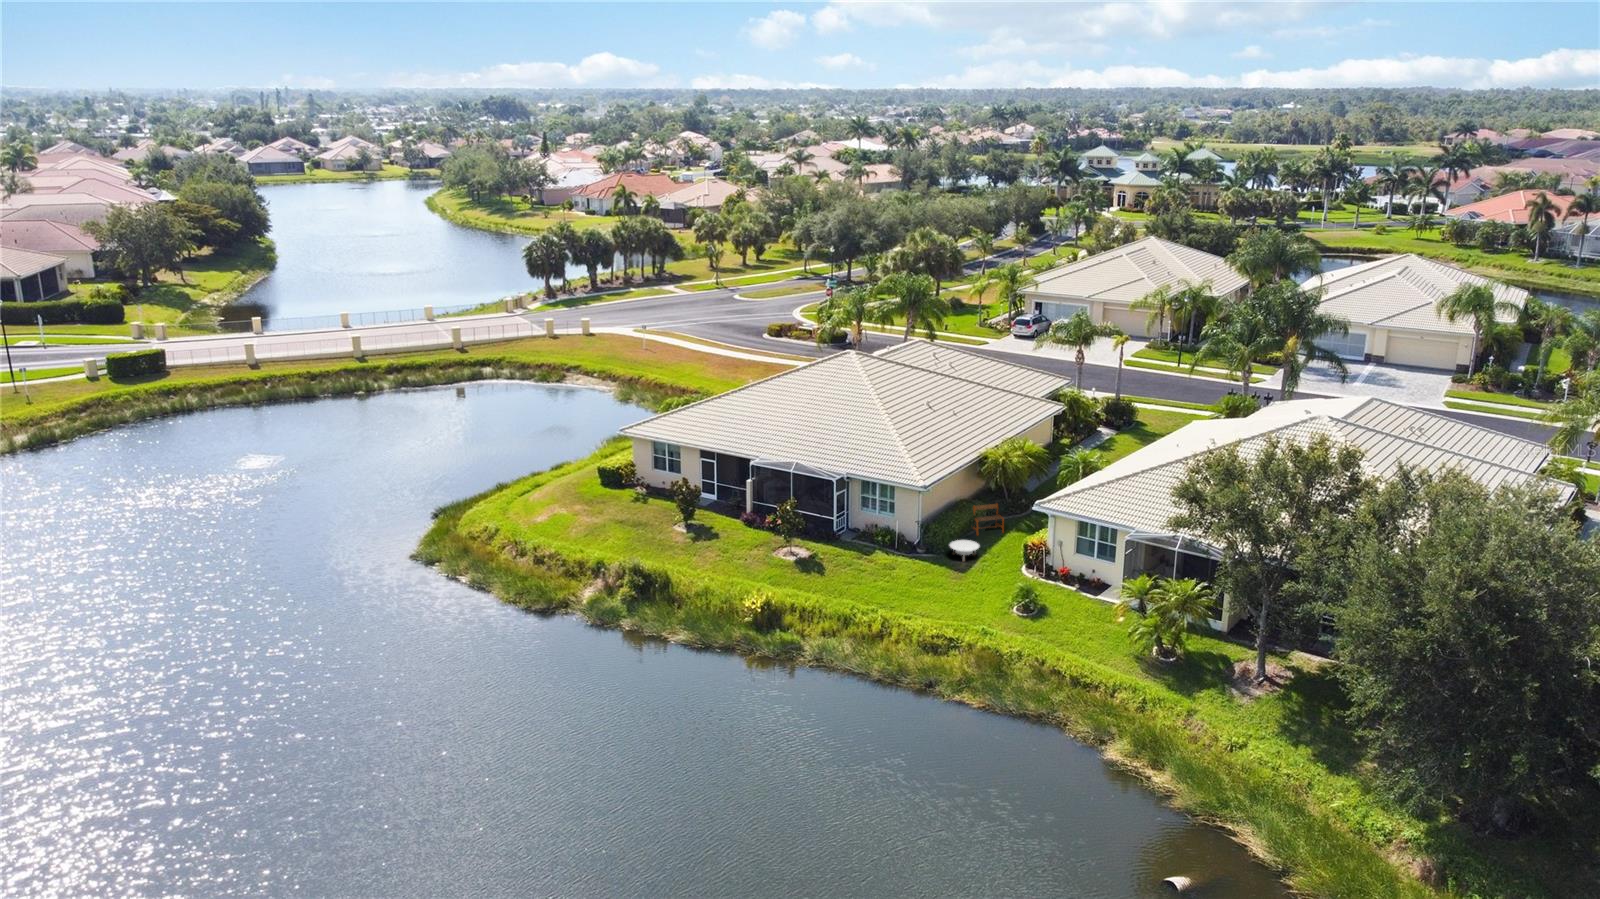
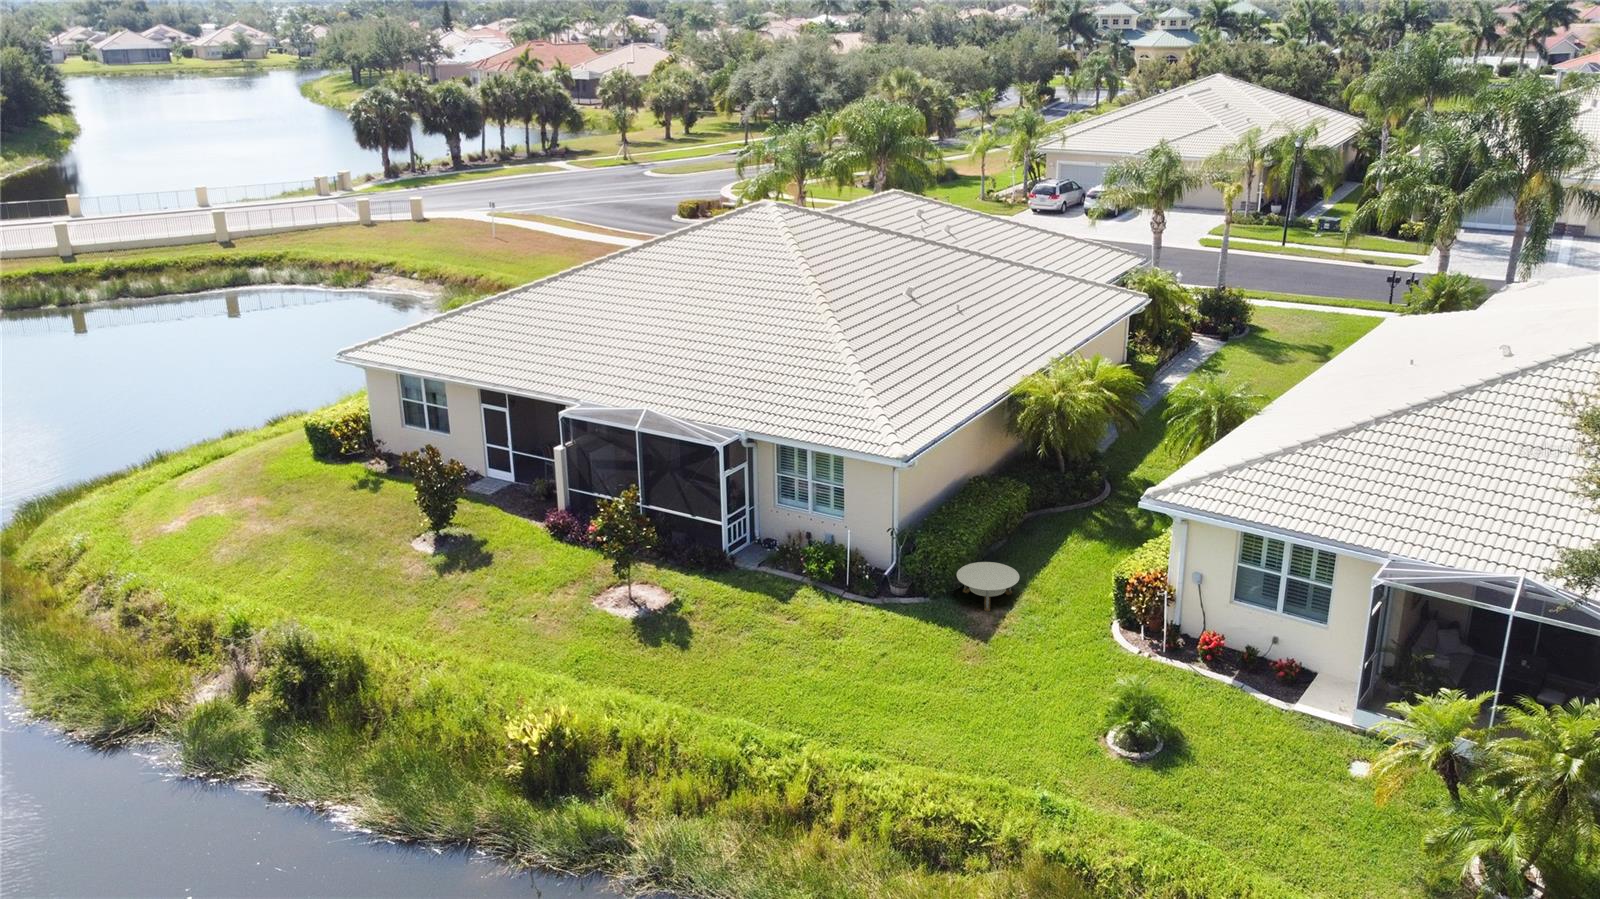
bench: present [973,504,1004,532] -> none [998,481,1062,548]

